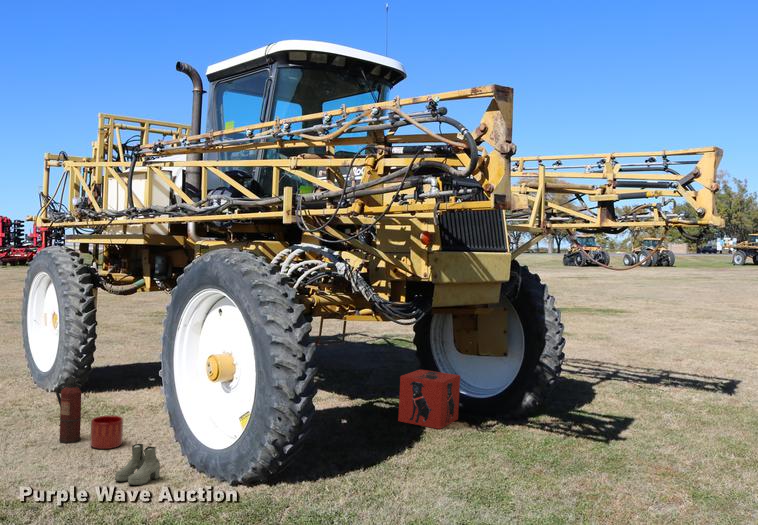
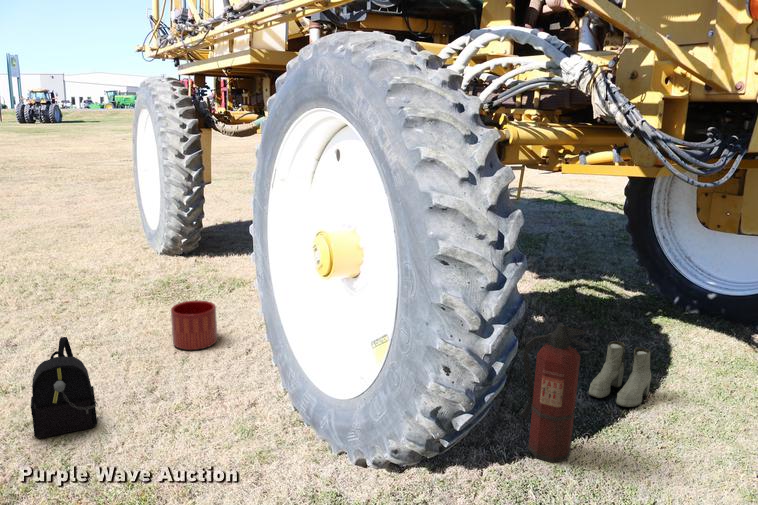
storage box: present [398,370,460,429] -> none [618,240,722,336]
fire extinguisher: present [56,377,82,444] -> present [520,324,587,463]
backpack: none [19,429,63,492] -> present [31,337,97,438]
boots: present [115,444,160,485] -> present [589,341,651,407]

